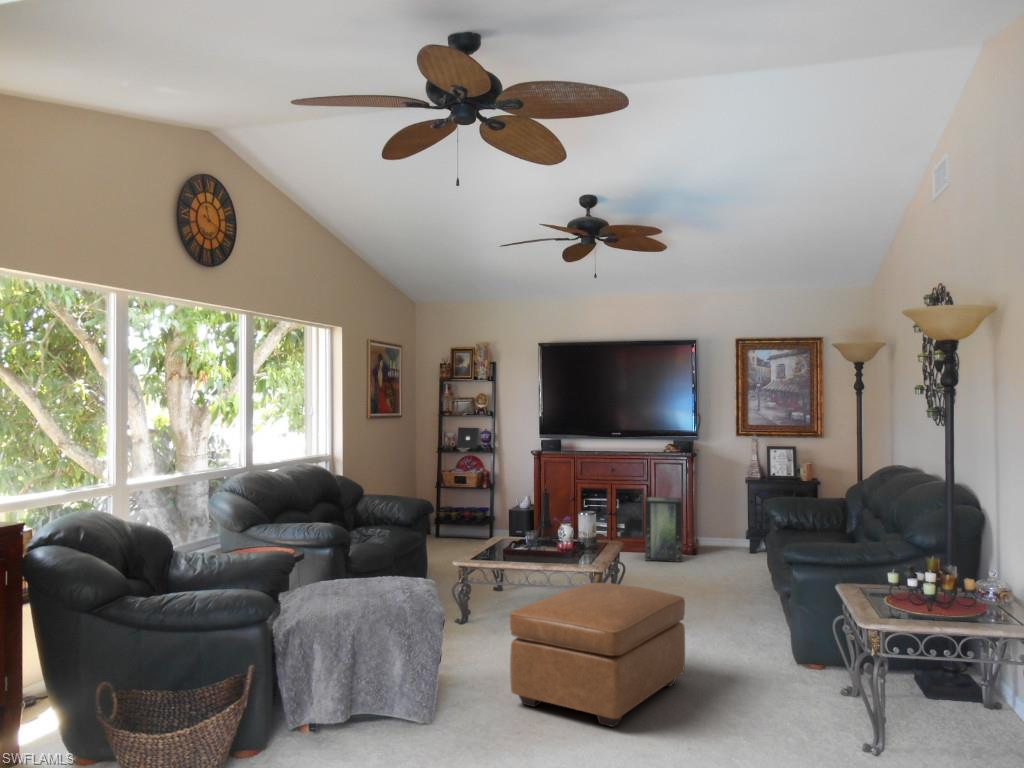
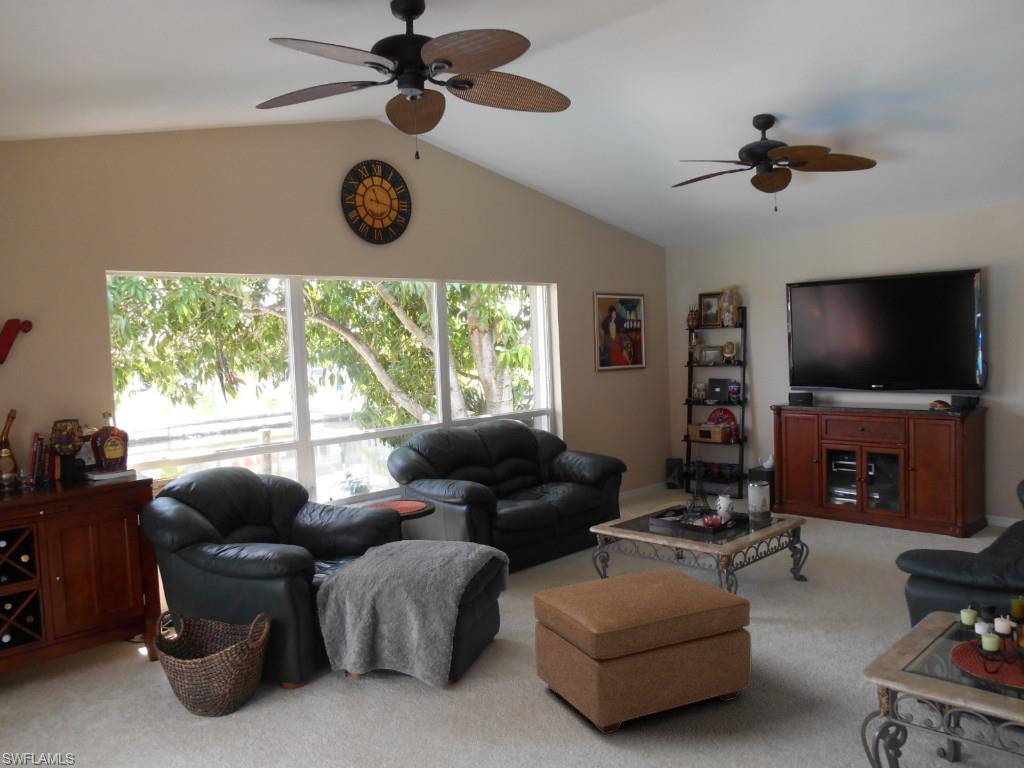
storage box: present [645,497,682,562] -> none [891,463,950,545]

